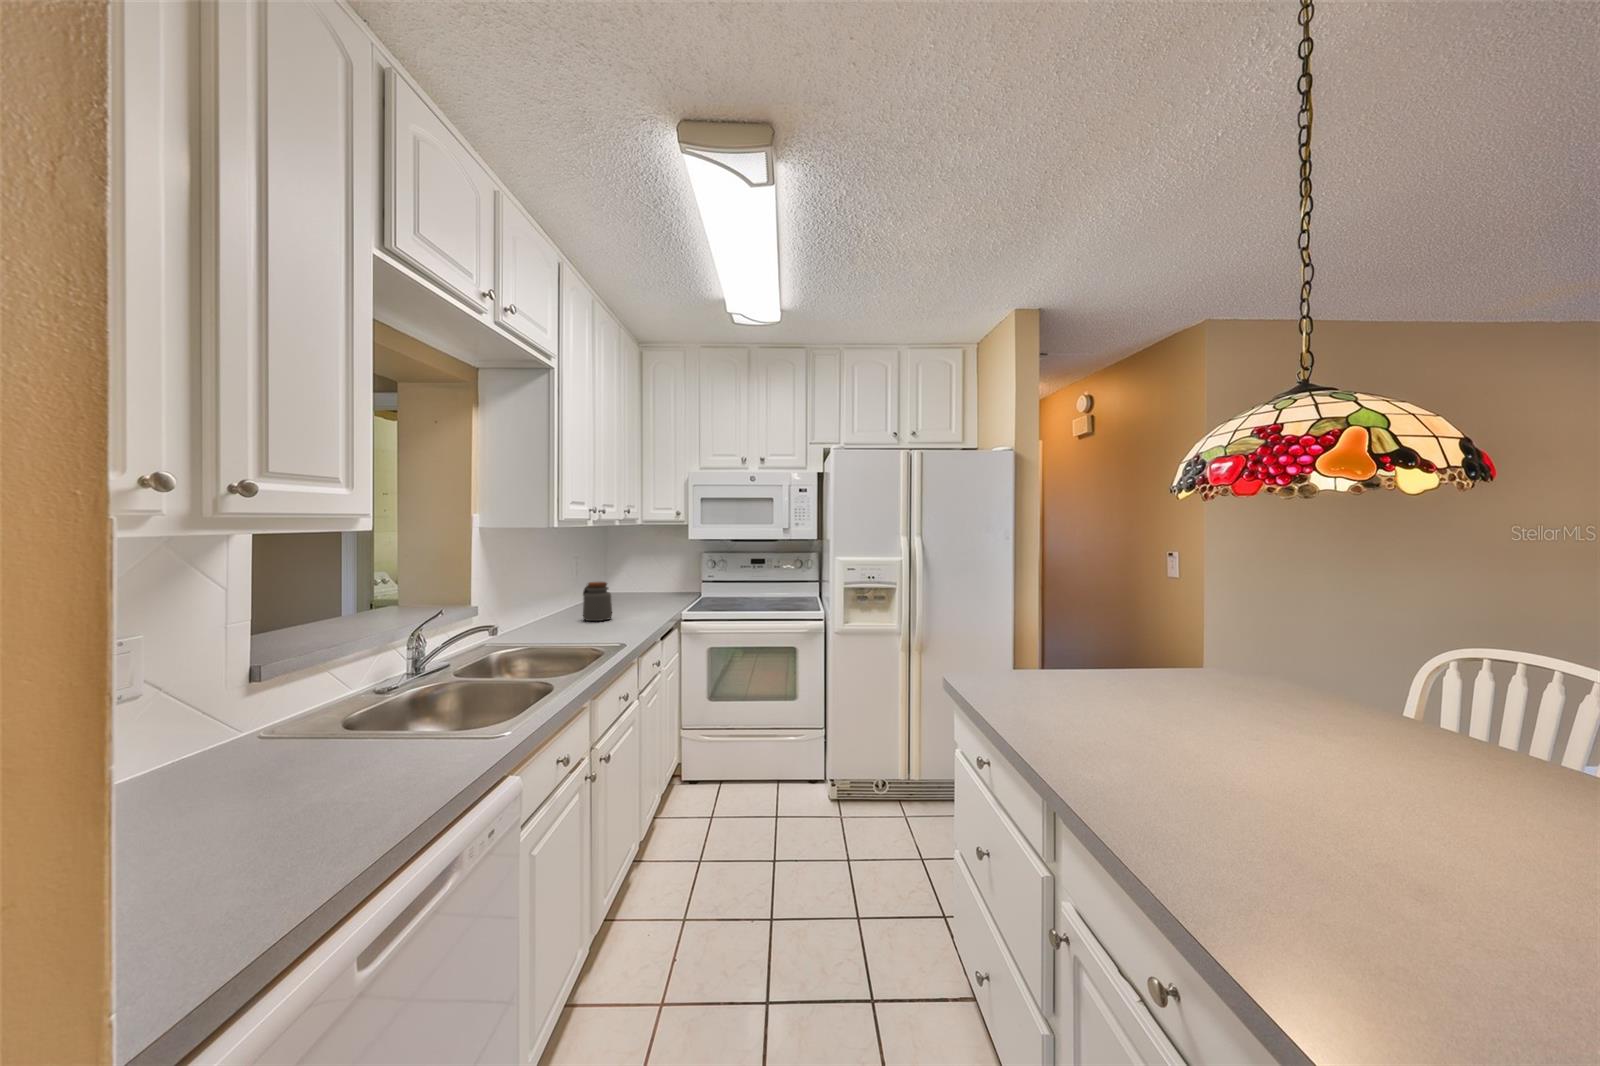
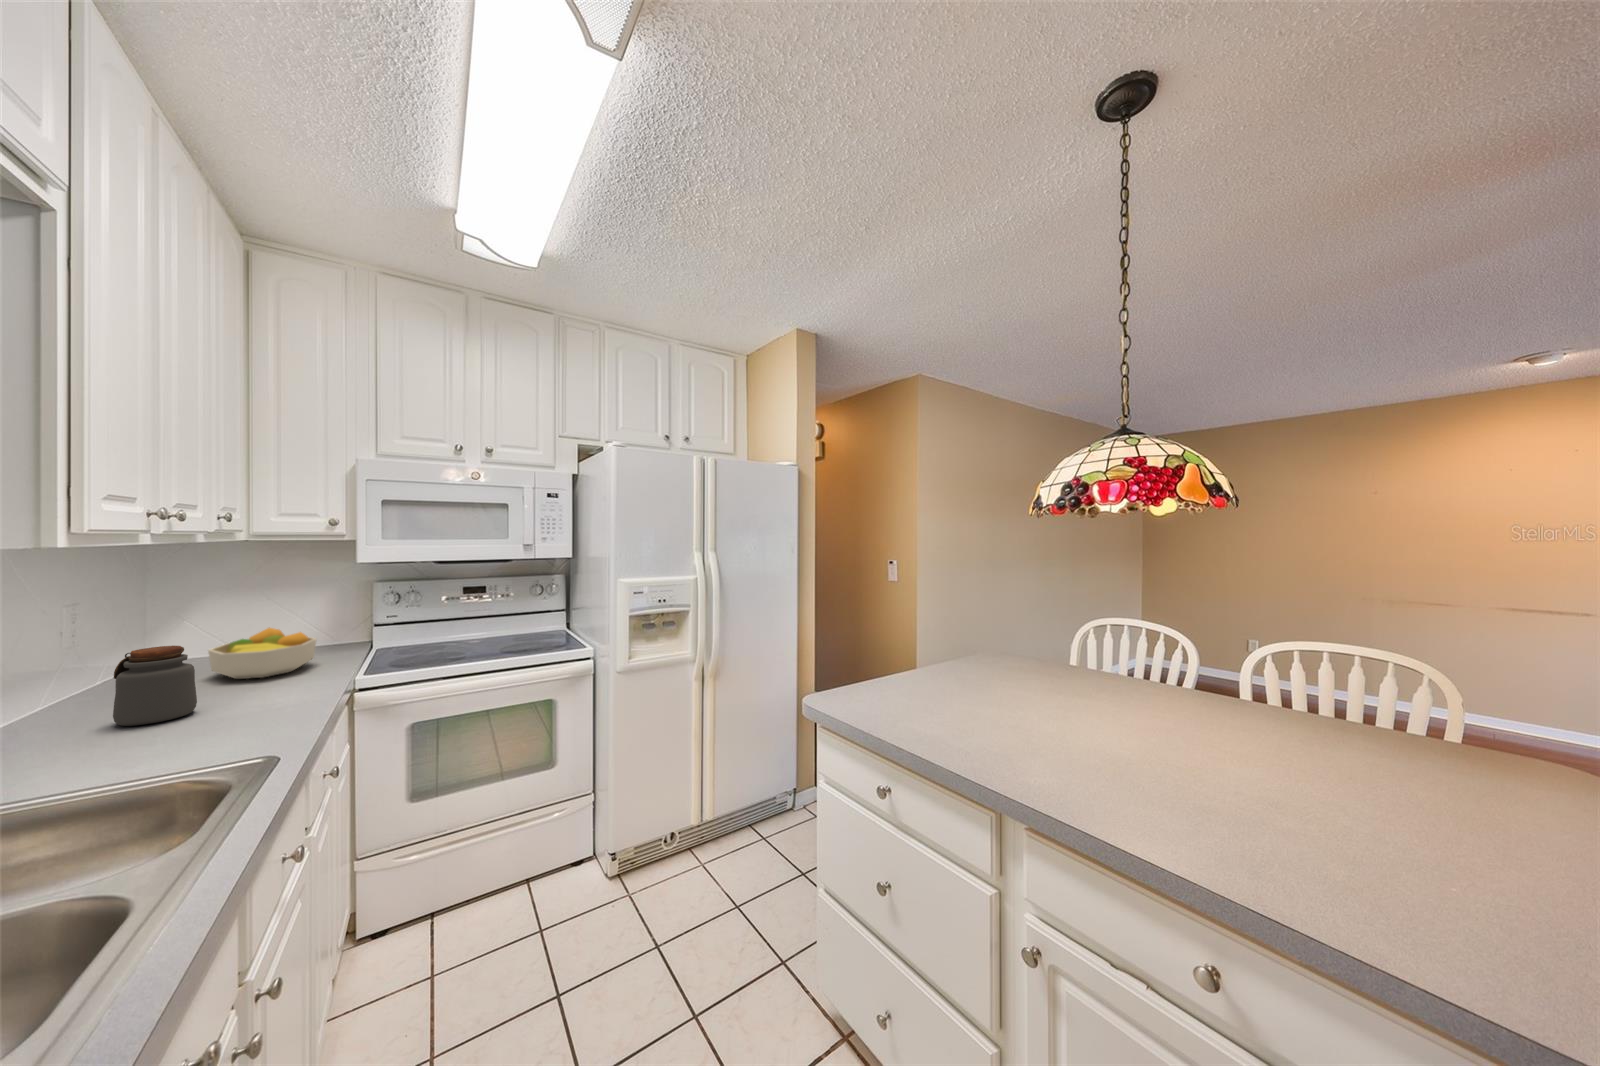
fruit bowl: none [619,579,666,608] -> present [208,628,316,679]

